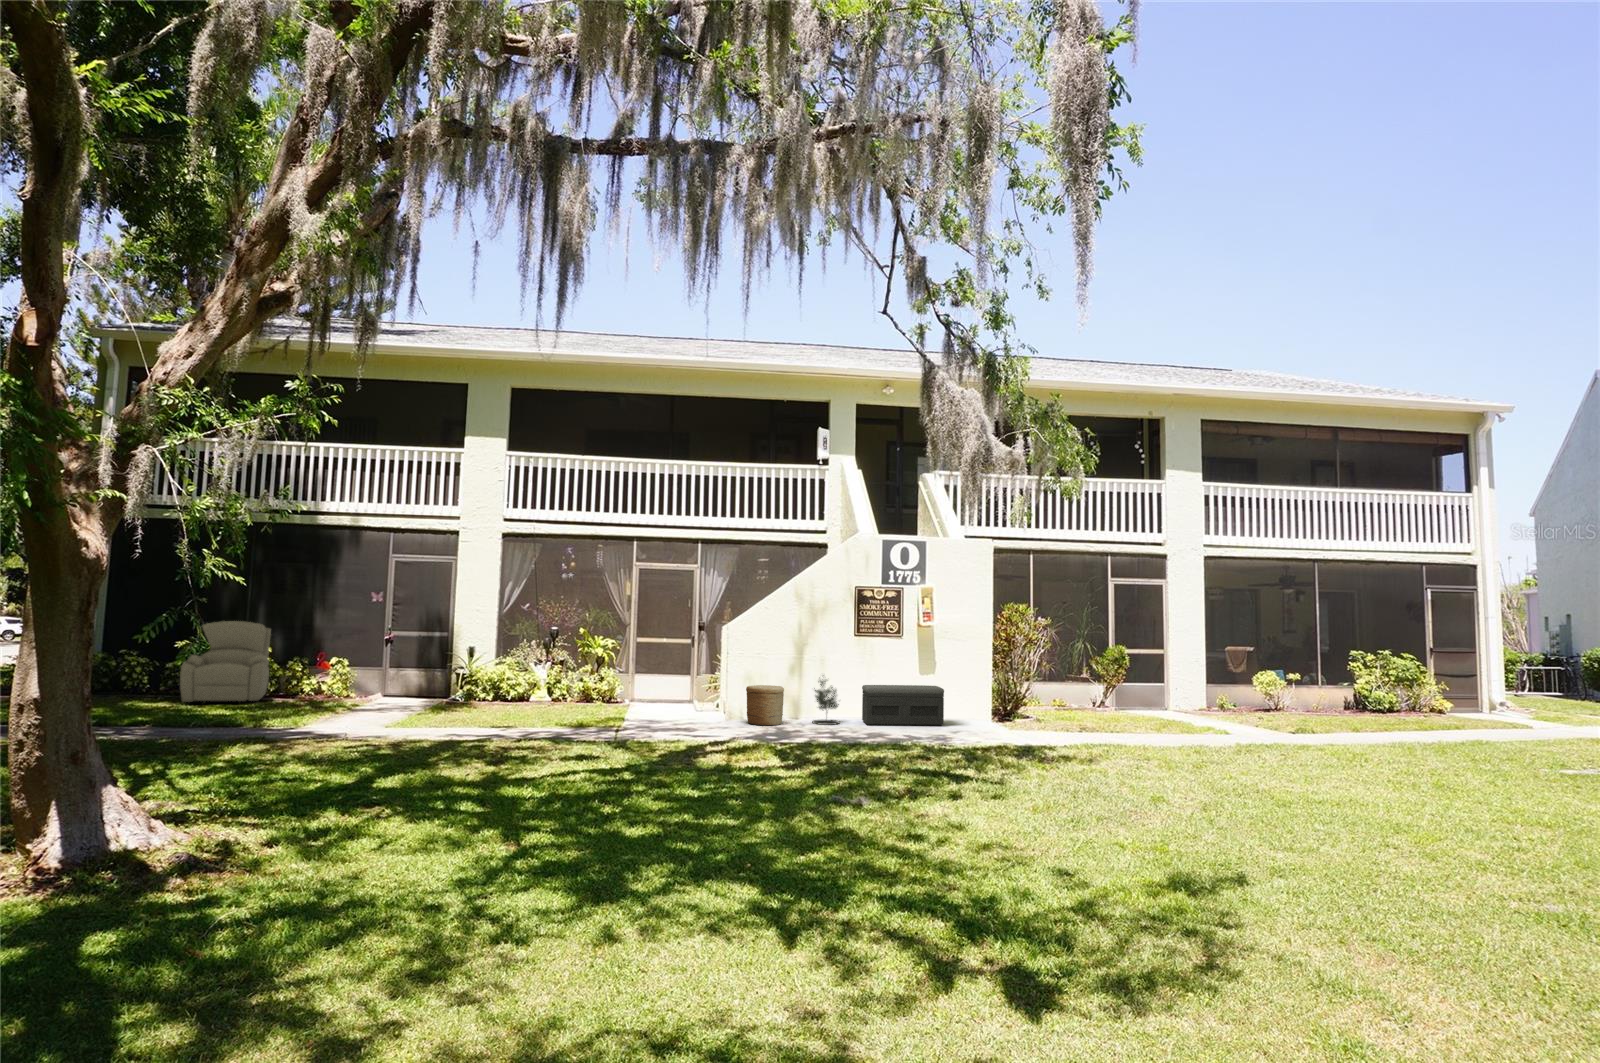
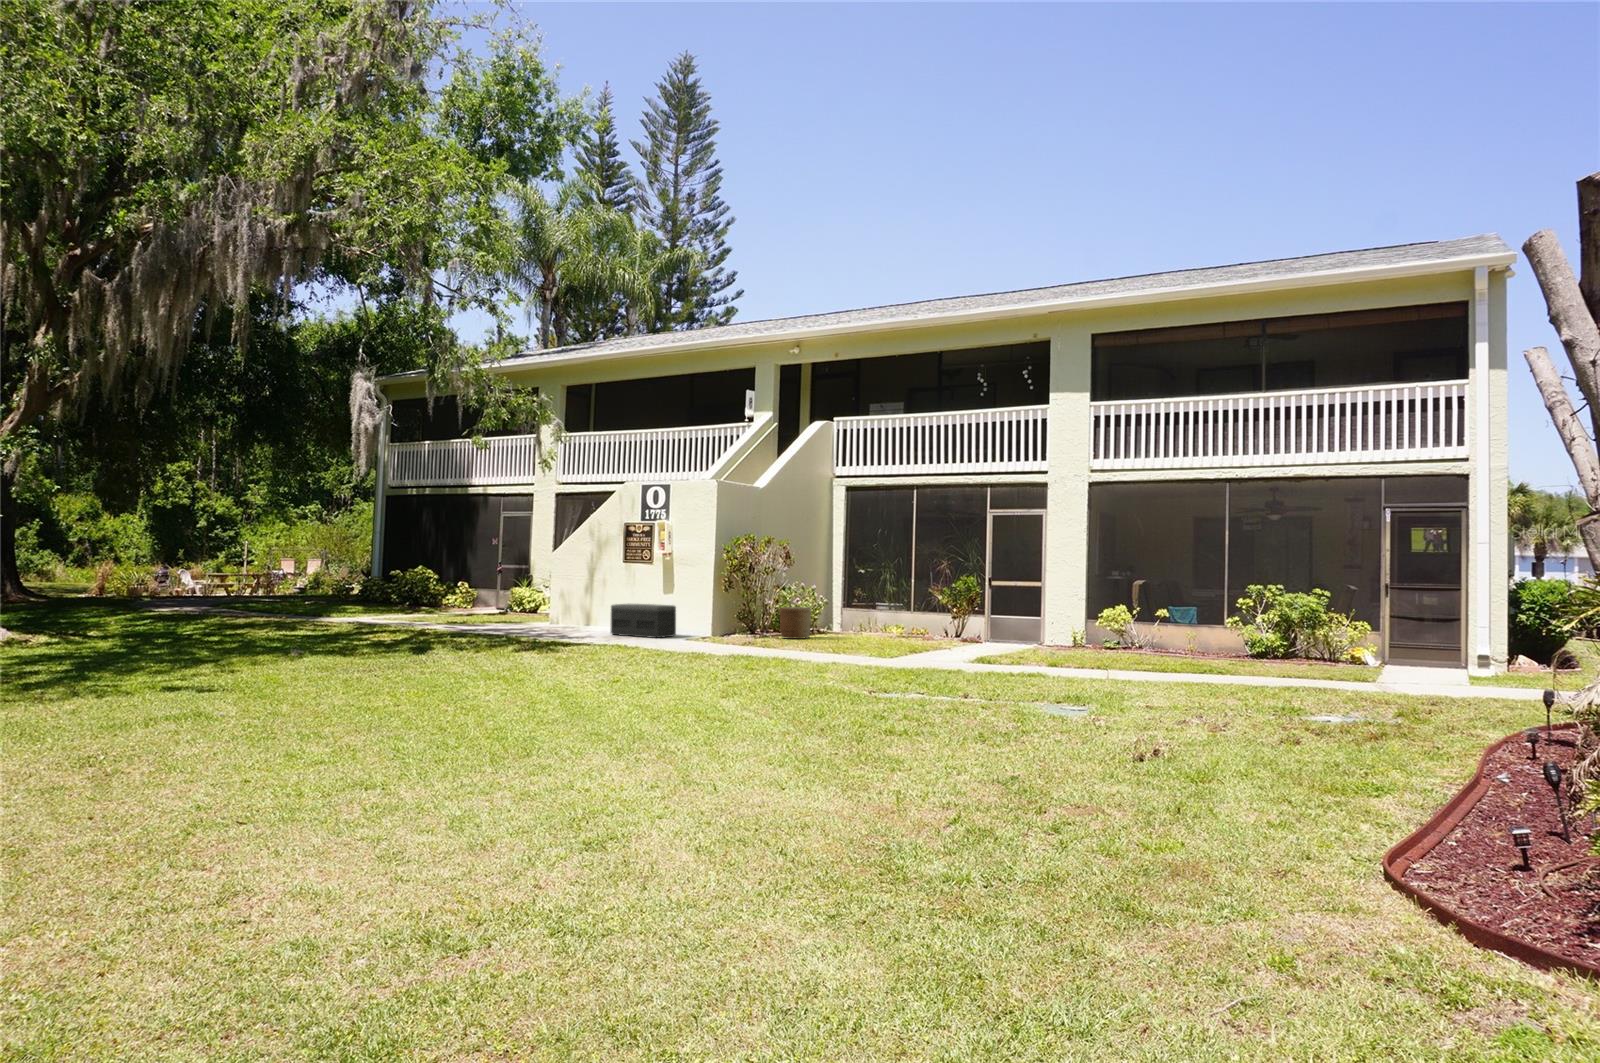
chair: present [180,621,271,704] -> none [350,559,415,610]
potted tree: present [812,680,839,725] -> none [582,592,610,633]
woven basket: present [746,685,784,726] -> present [780,607,811,639]

